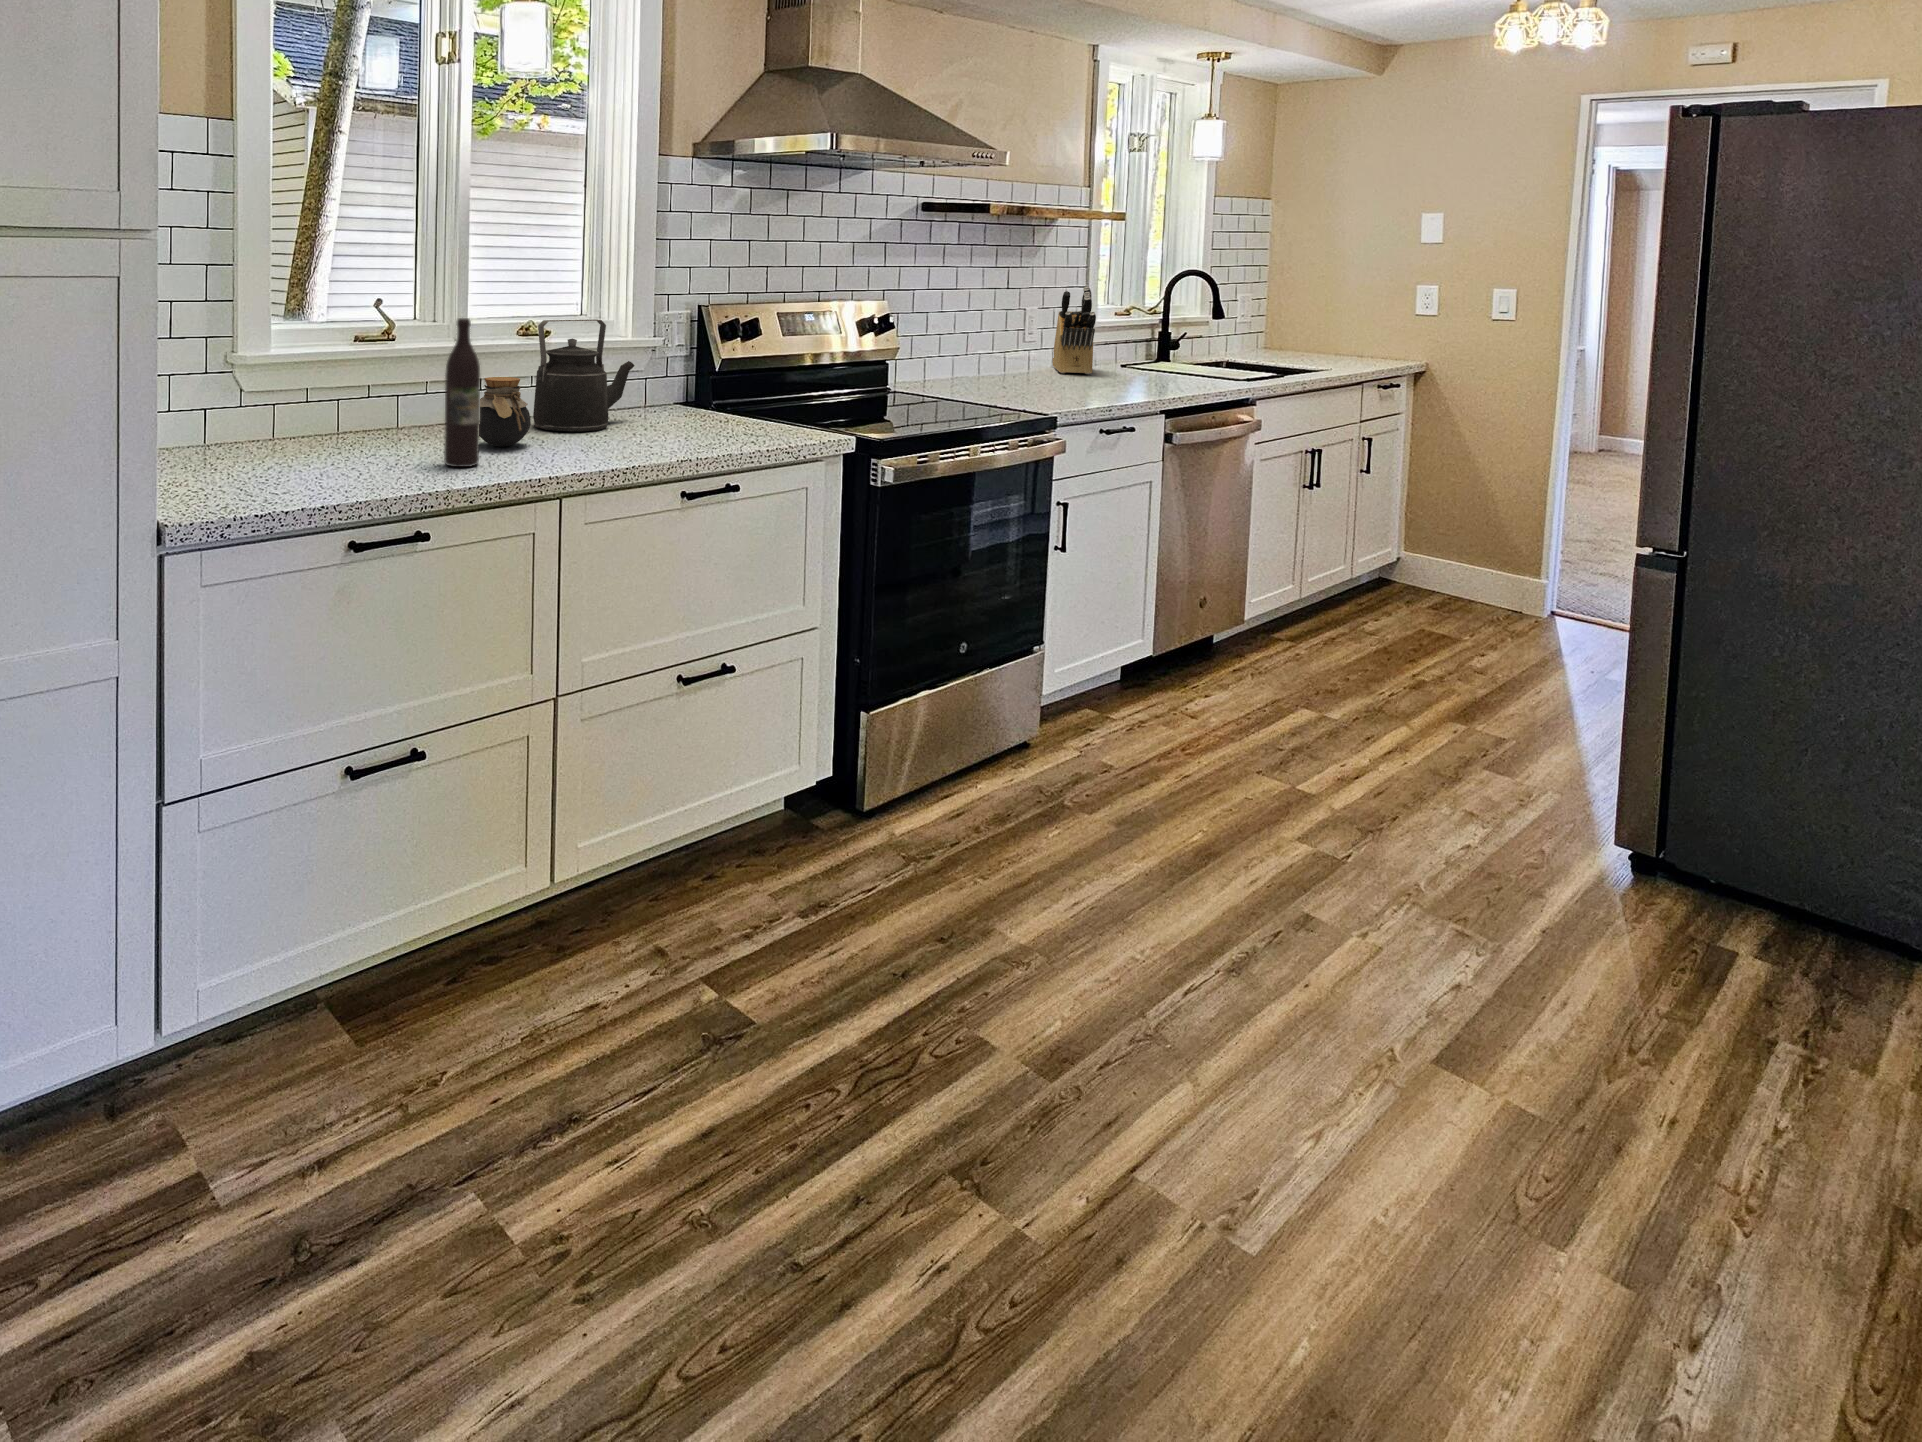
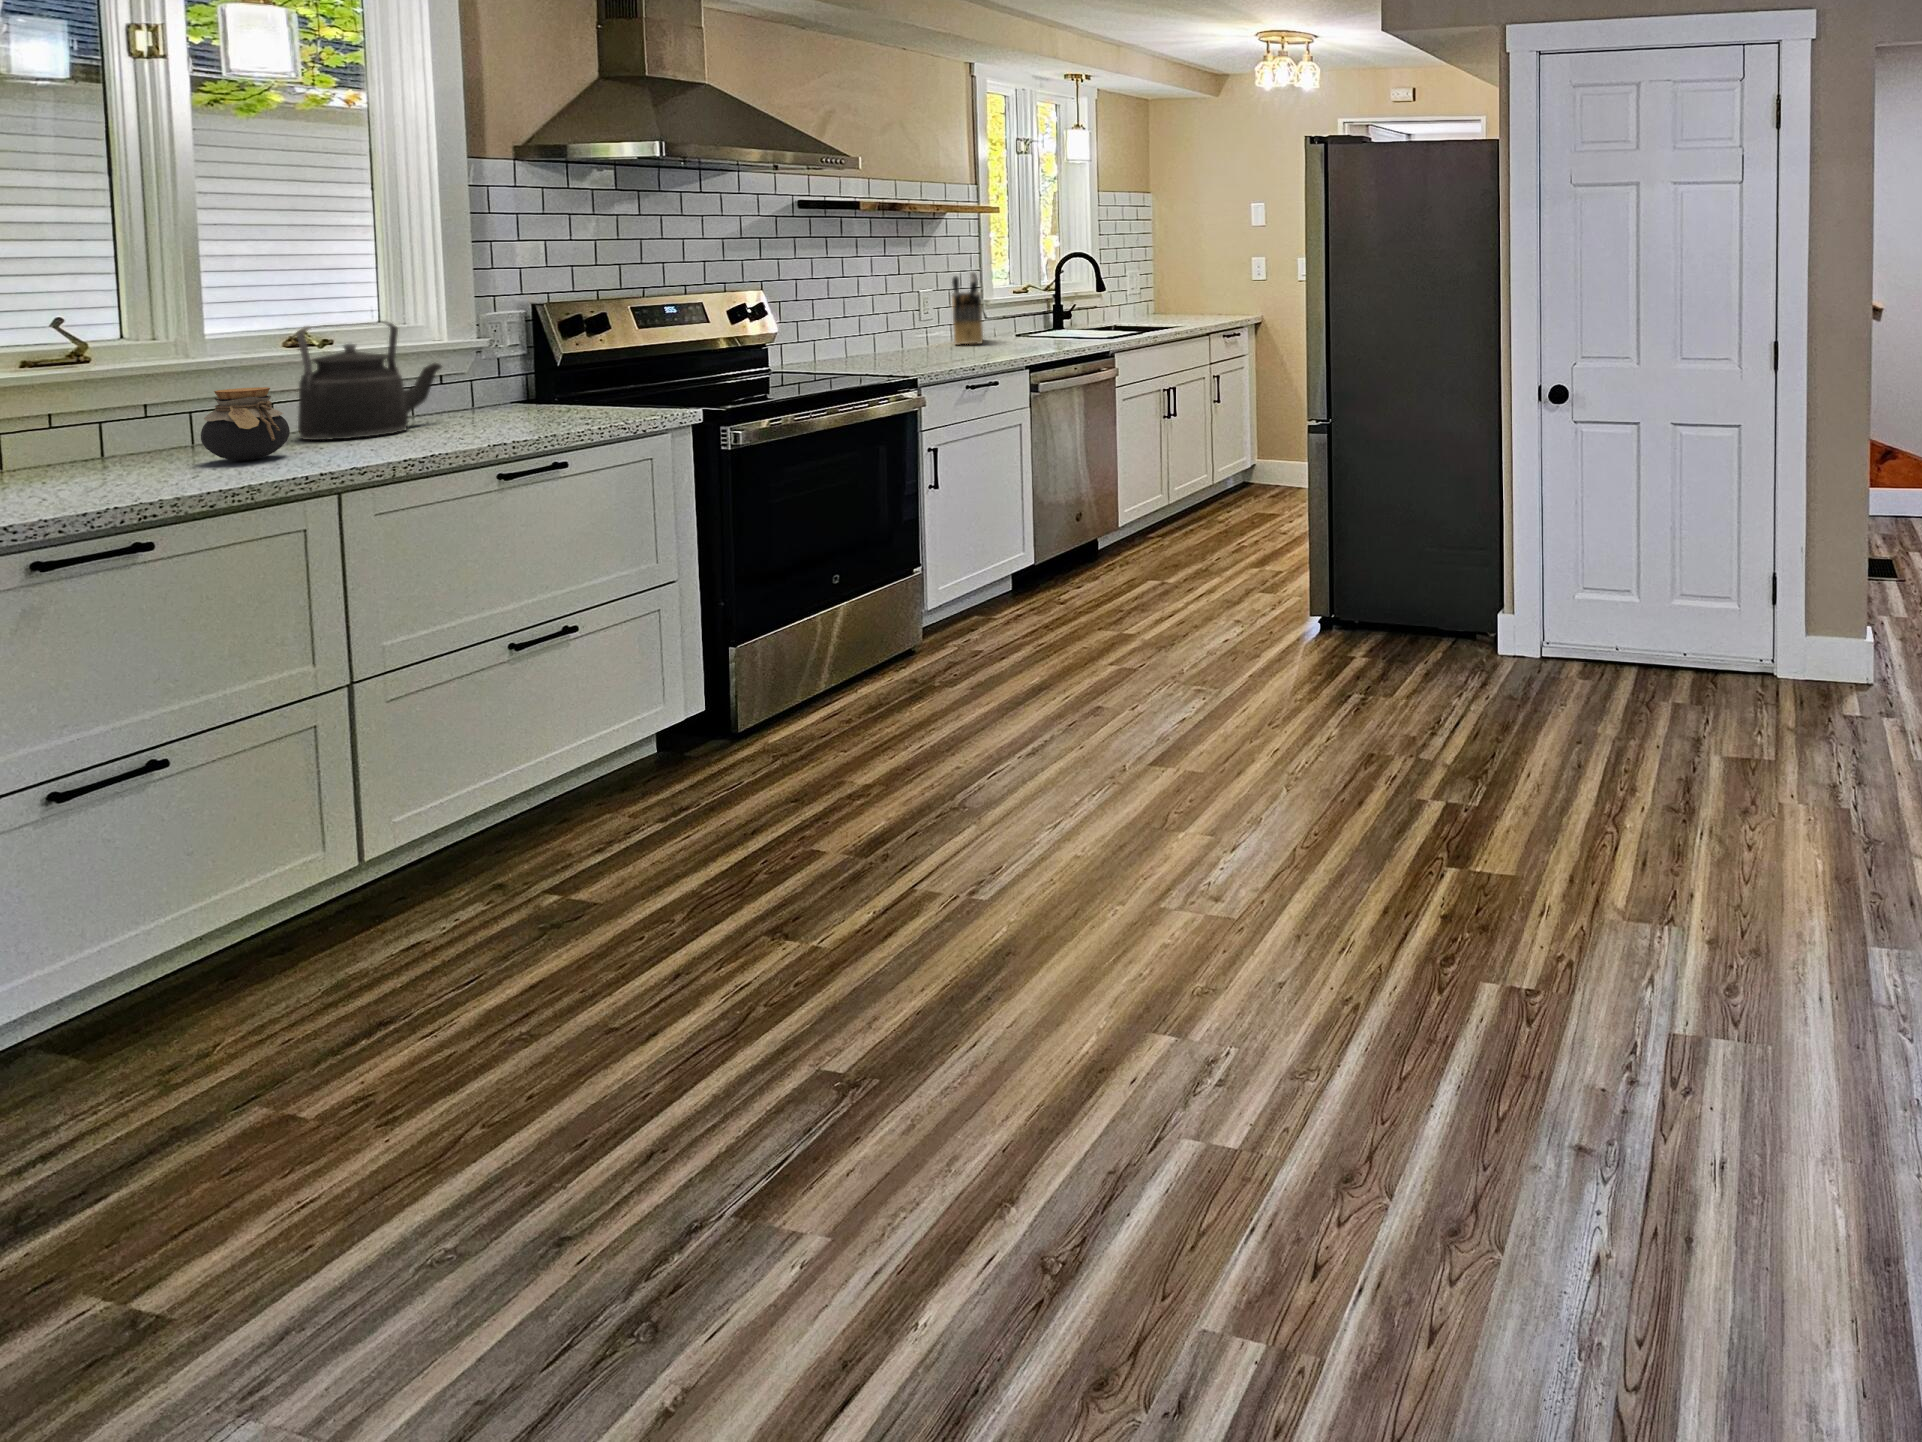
wine bottle: present [444,318,480,467] -> none [148,327,210,484]

